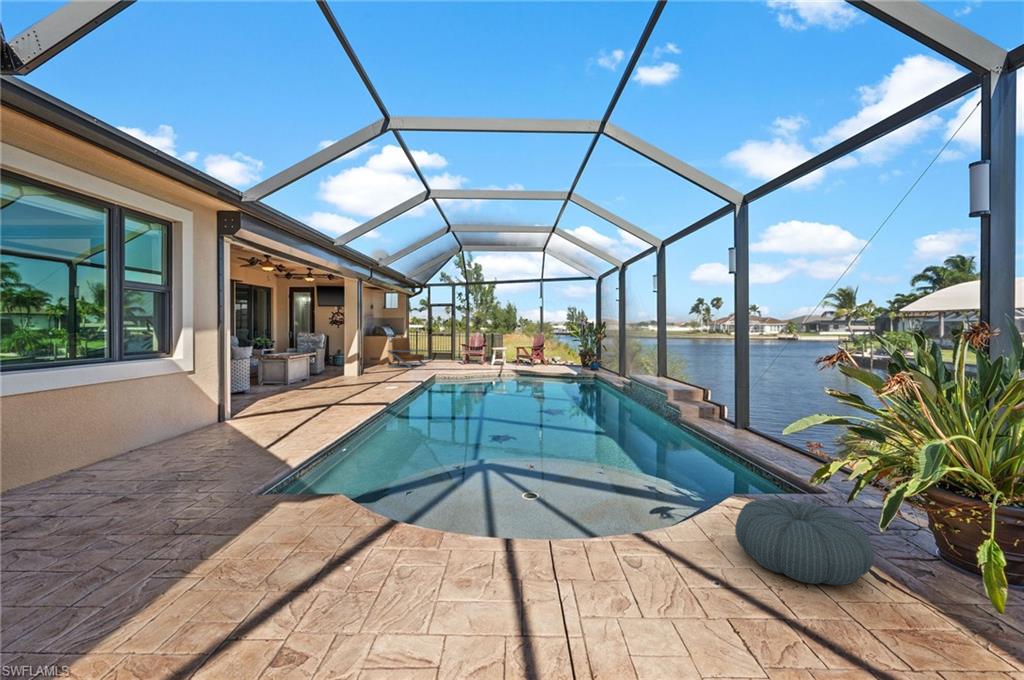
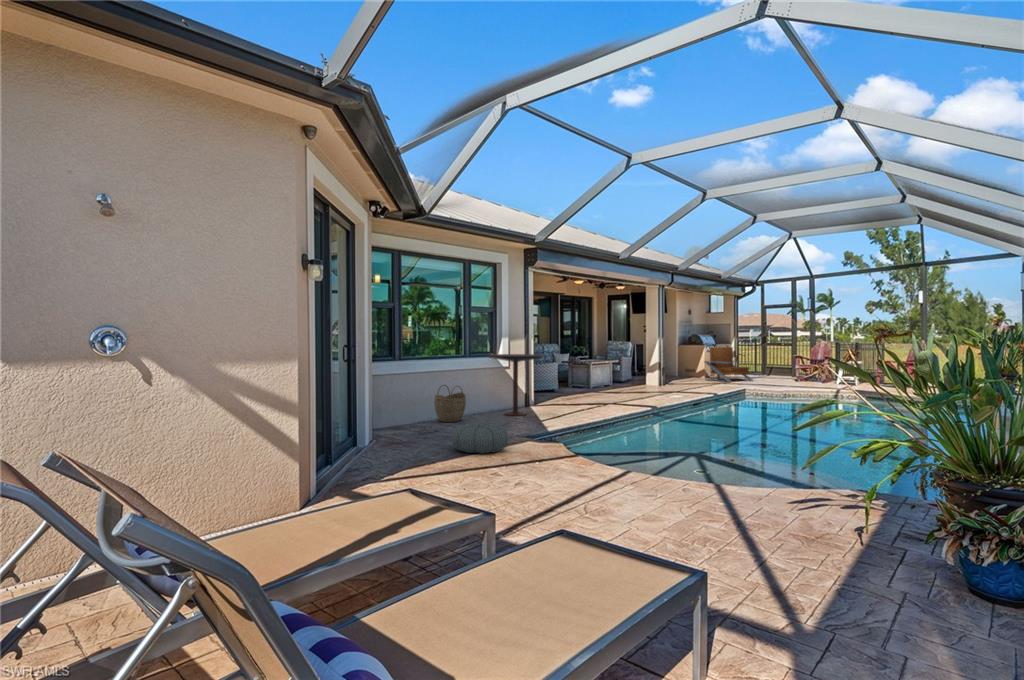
pedestal table: none [160,353,257,443] -> present [488,354,543,416]
woven basket: none [45,412,121,480] -> present [434,385,466,422]
pouf: present [735,499,874,585] -> present [452,423,508,453]

